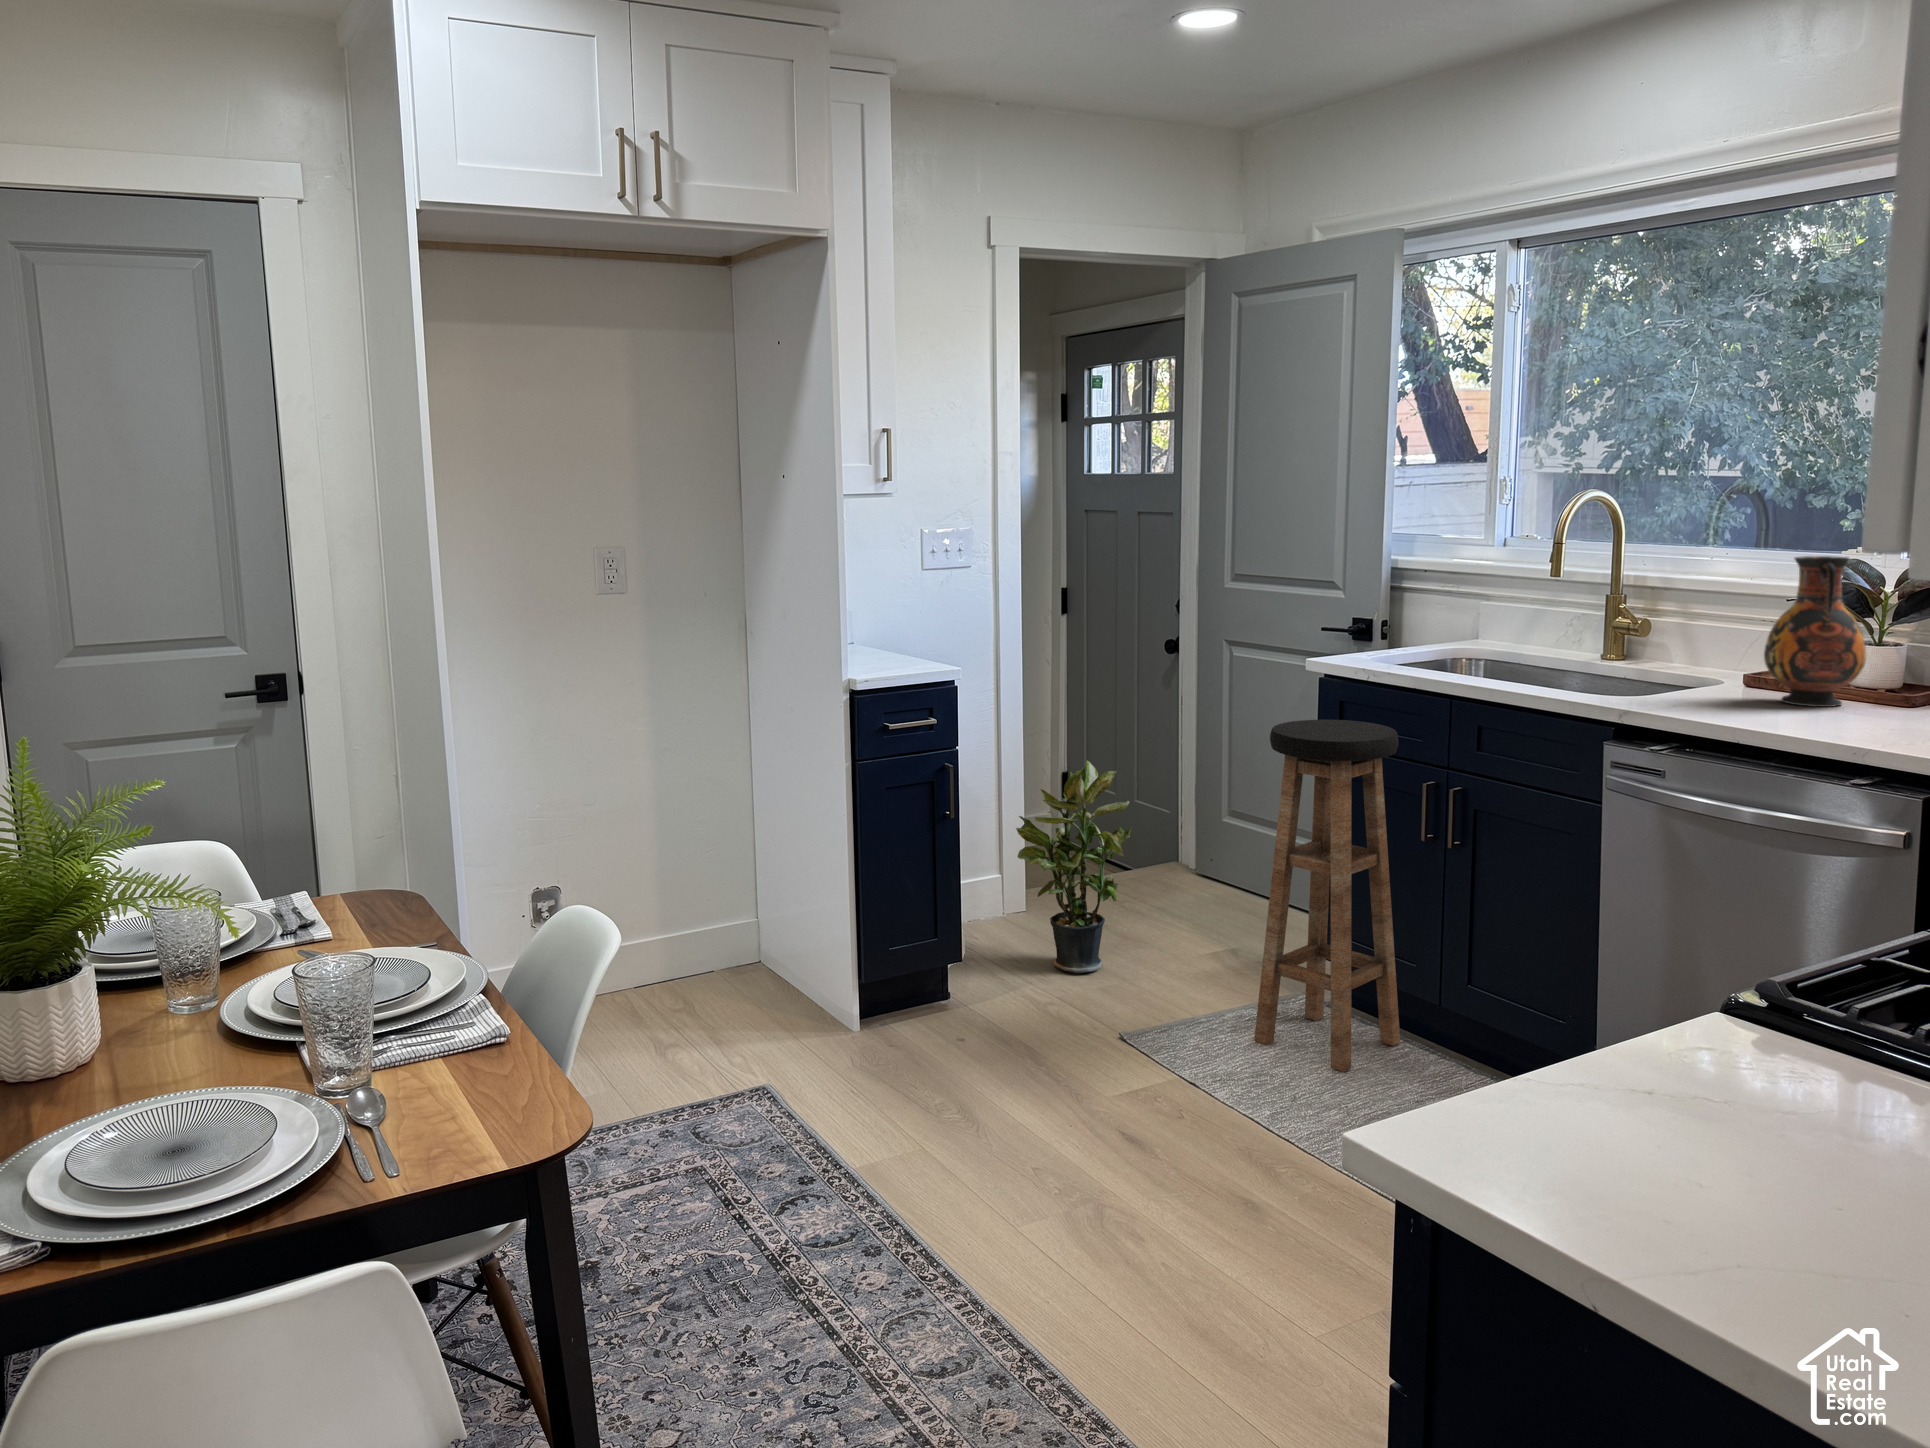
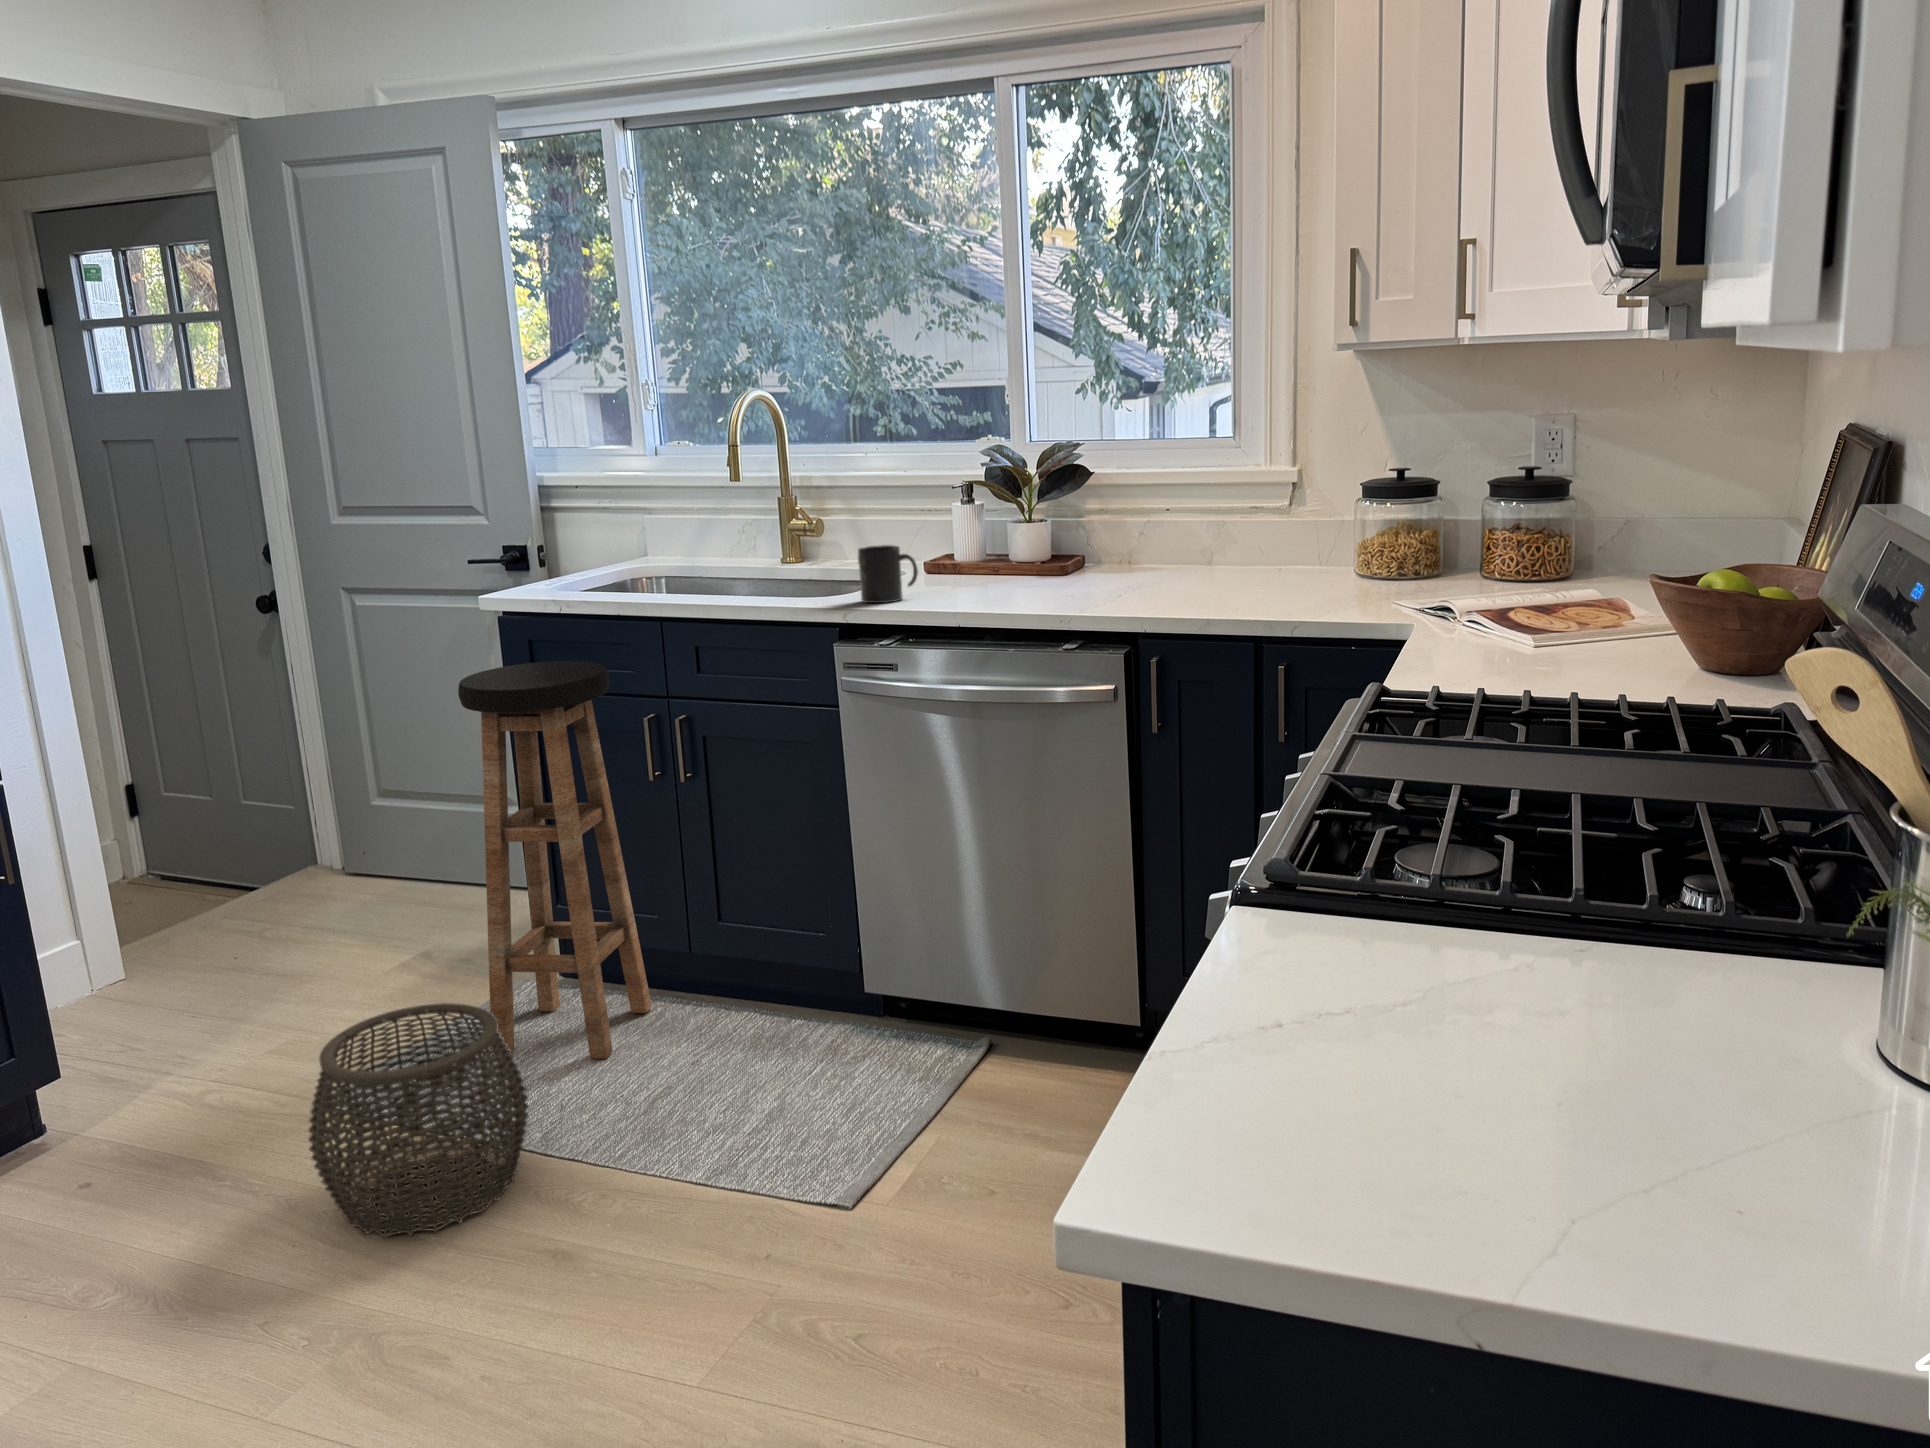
vase: present [1764,556,1866,707] -> none [946,441,1028,584]
mug: none [1642,653,1710,711] -> present [858,545,918,603]
potted plant: present [1016,760,1132,974] -> none [101,765,274,1046]
woven basket: none [1090,975,1254,1156] -> present [308,1003,529,1237]

